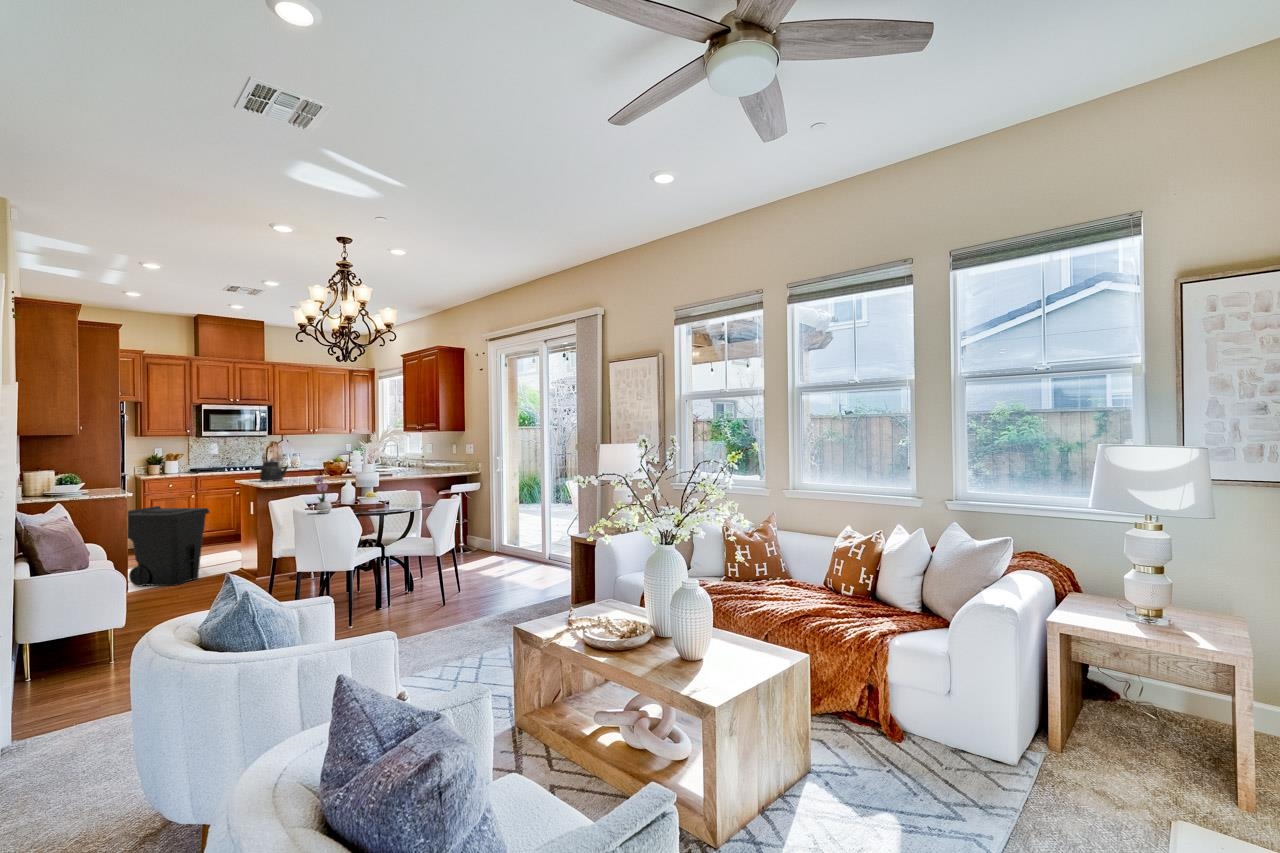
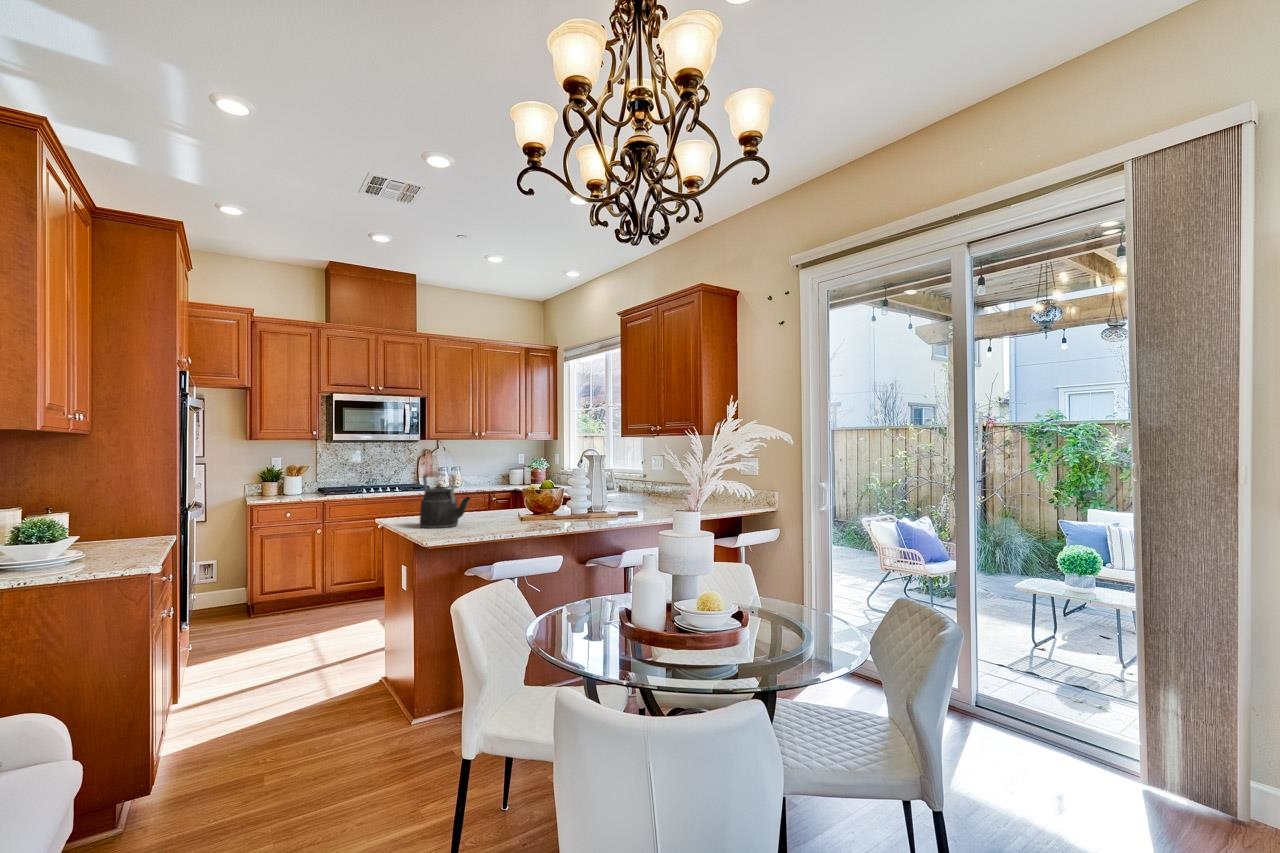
flower arrangement: present [314,476,332,514] -> none [562,529,602,643]
trash can: present [128,506,210,586] -> none [167,564,333,730]

